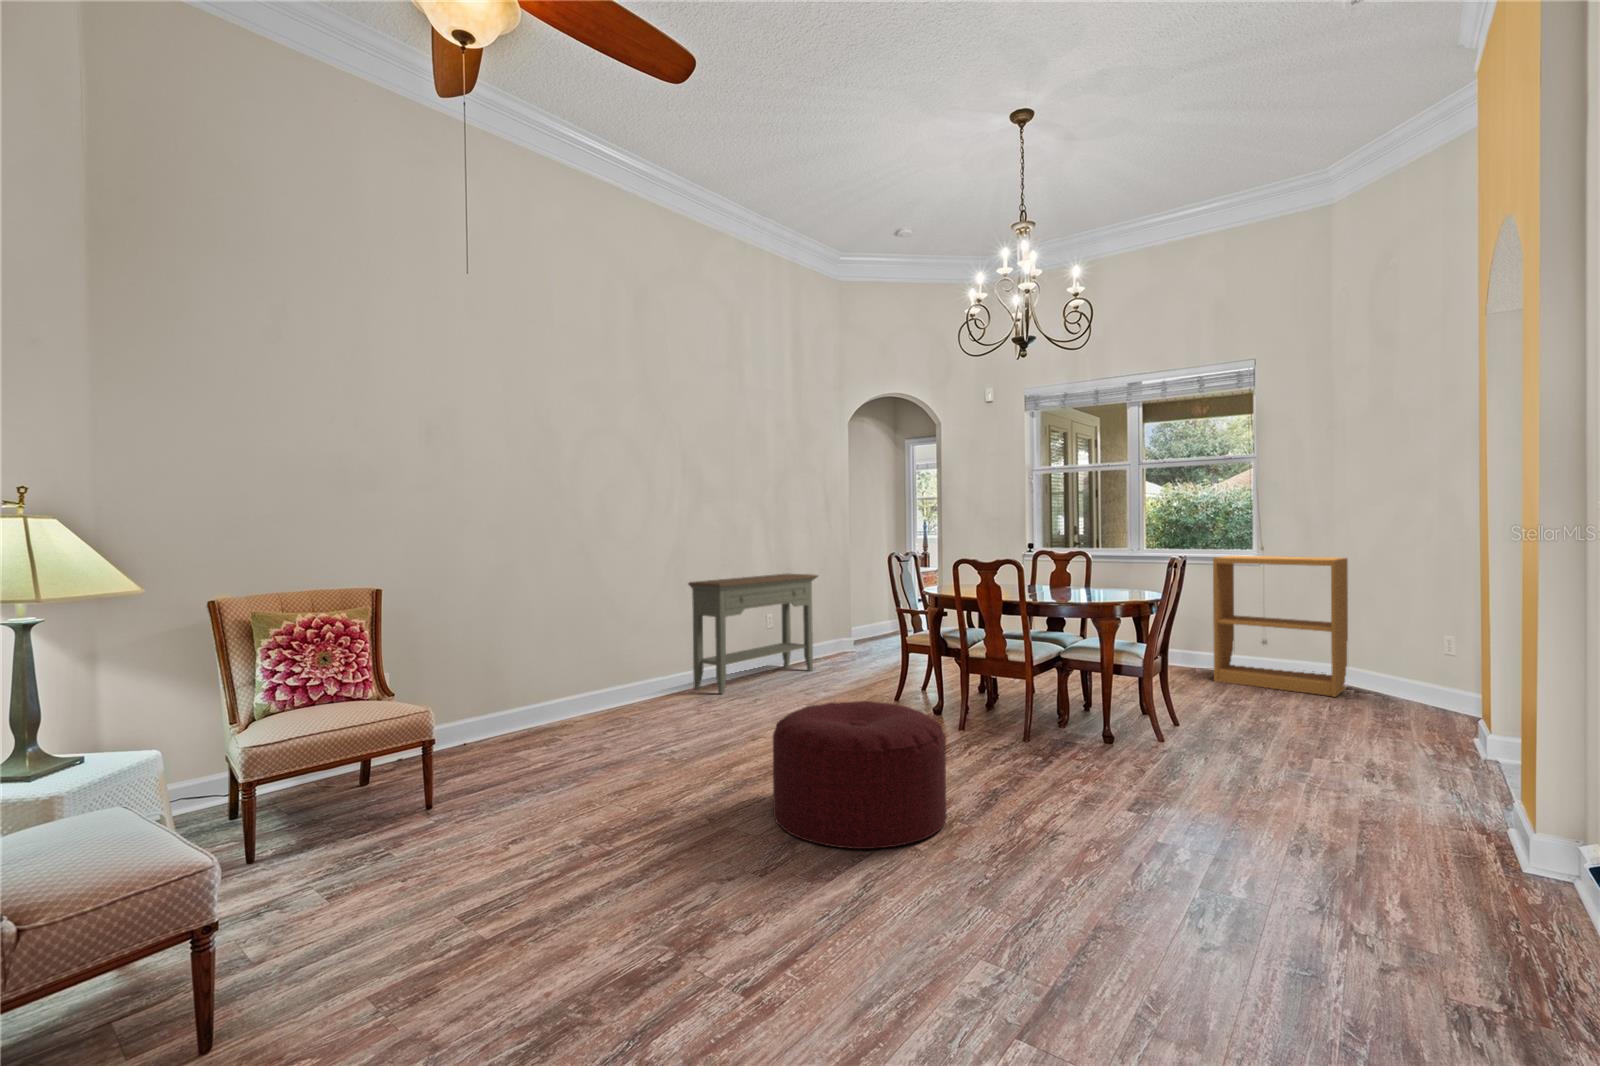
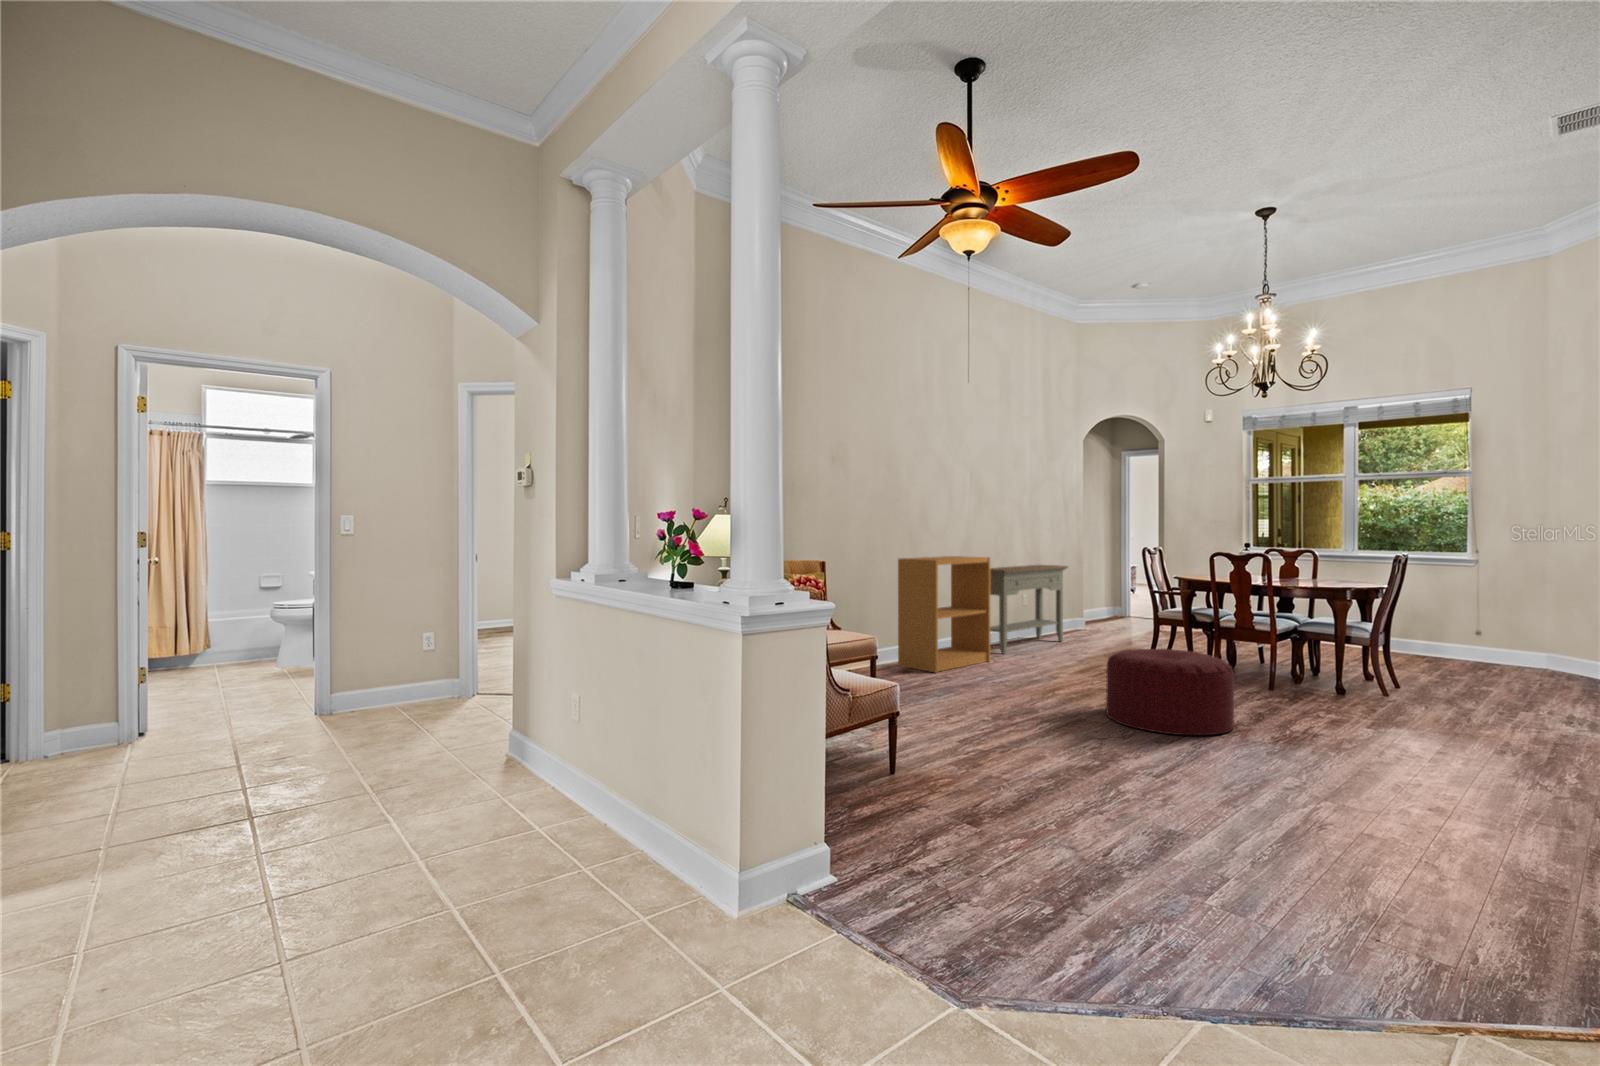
bookshelf: present [1213,556,1348,697] -> present [898,556,991,673]

